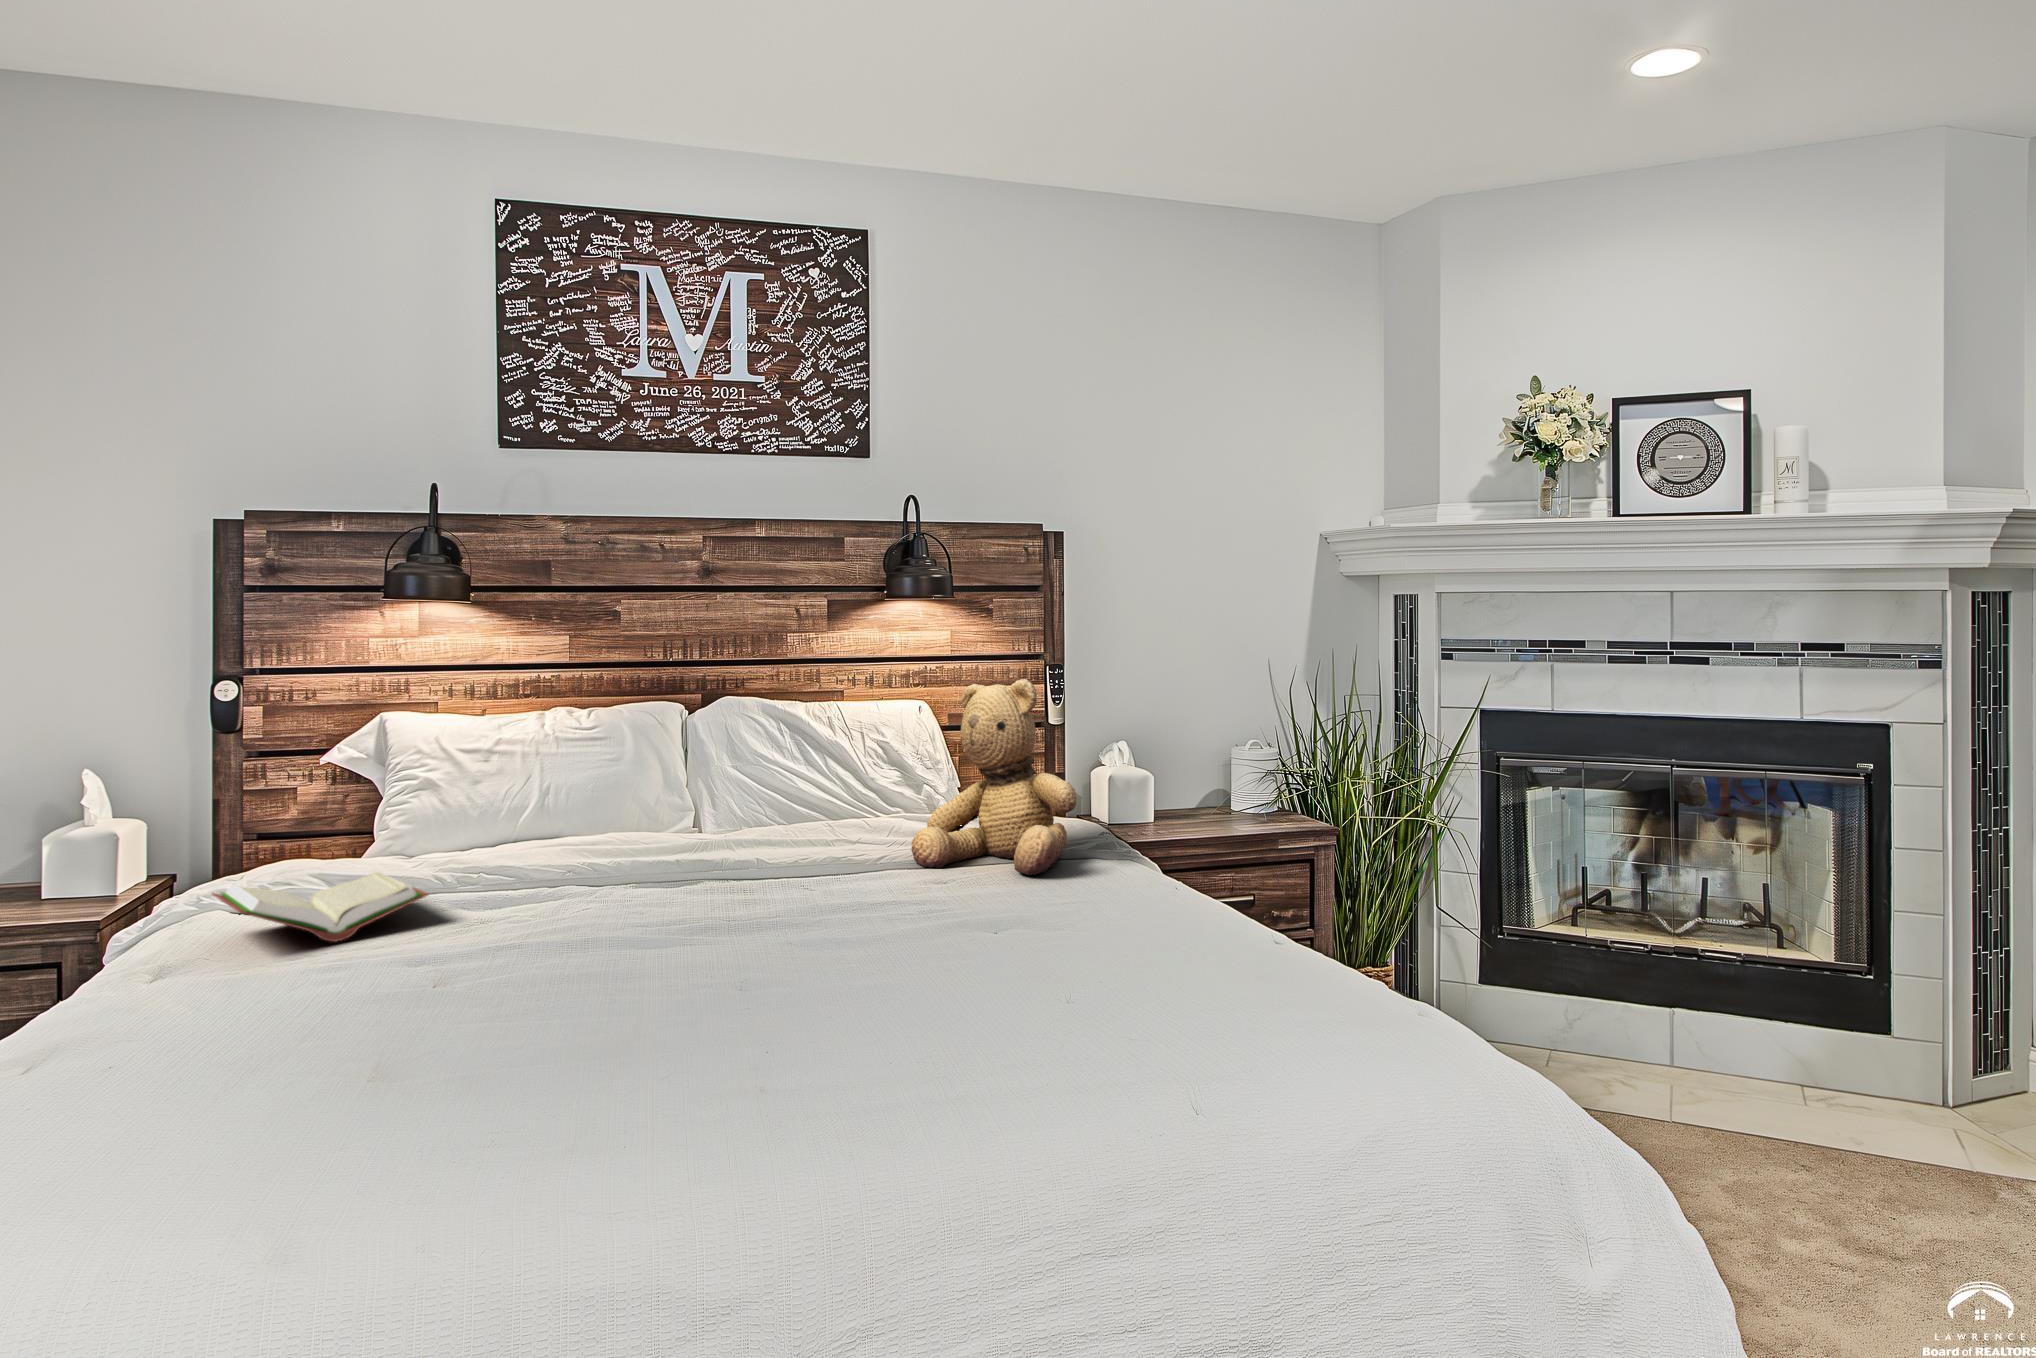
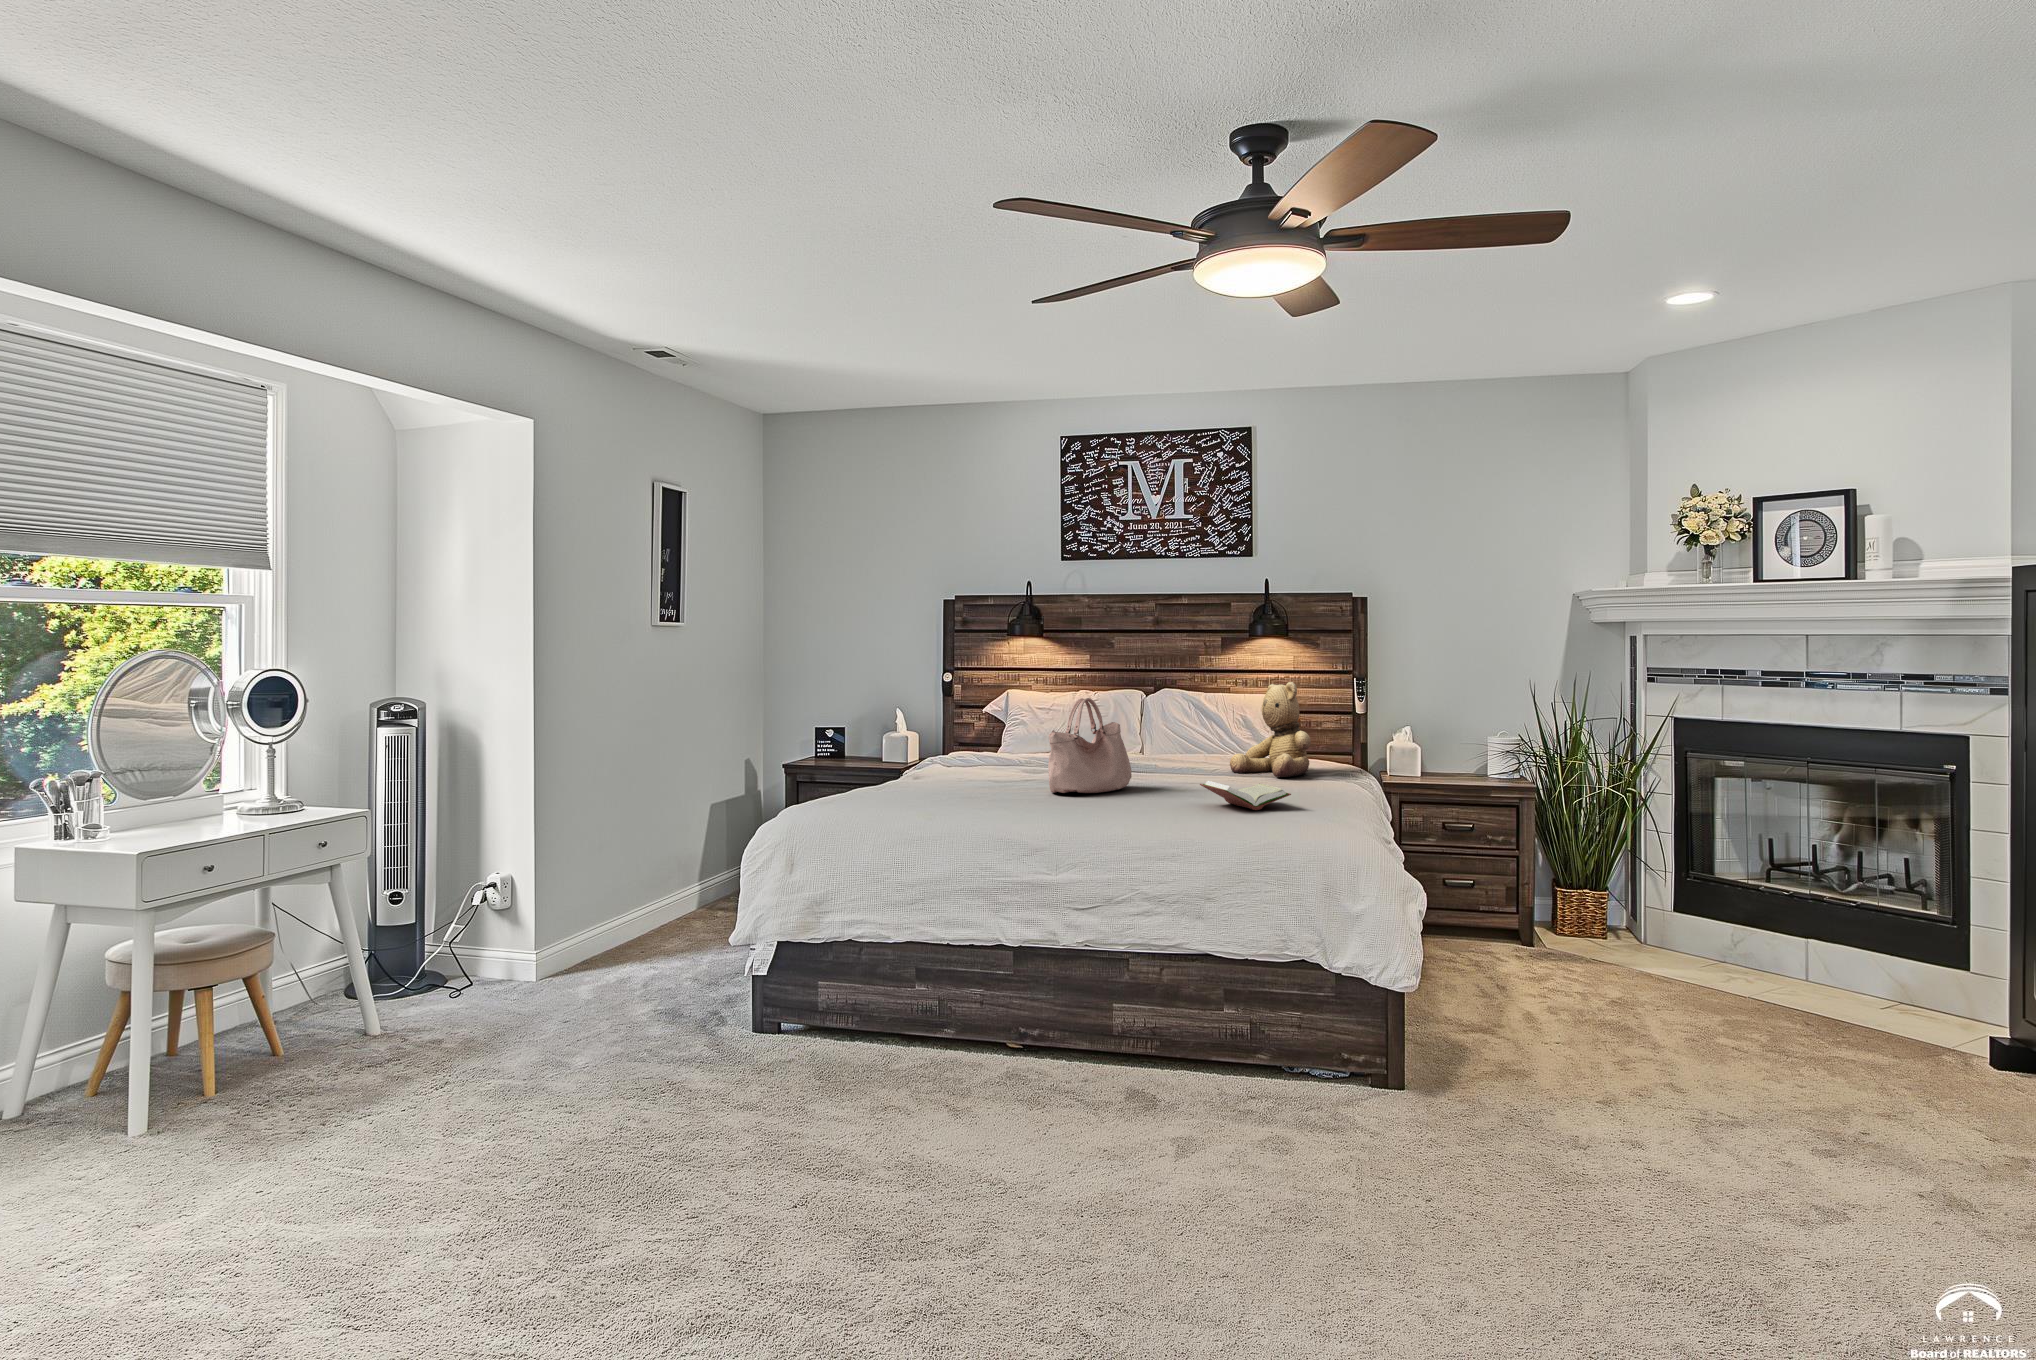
handbag: none [527,749,763,1054] -> present [1048,698,1132,793]
book: present [212,872,428,942] -> present [1200,781,1291,810]

